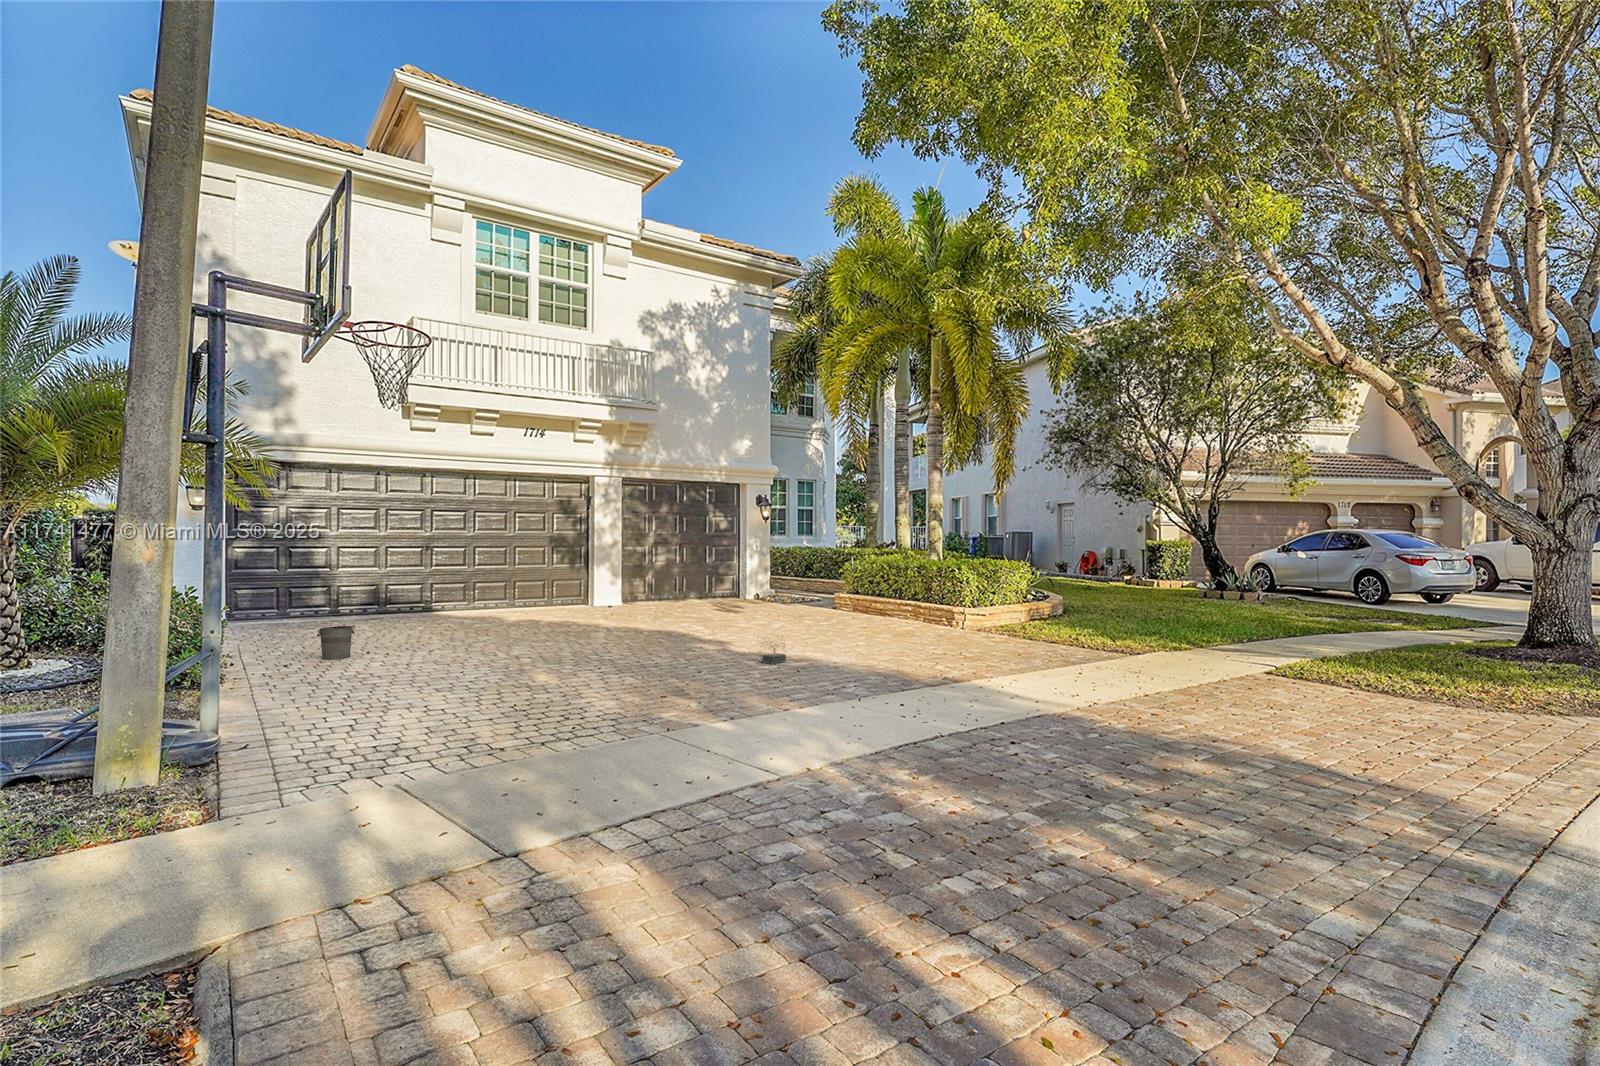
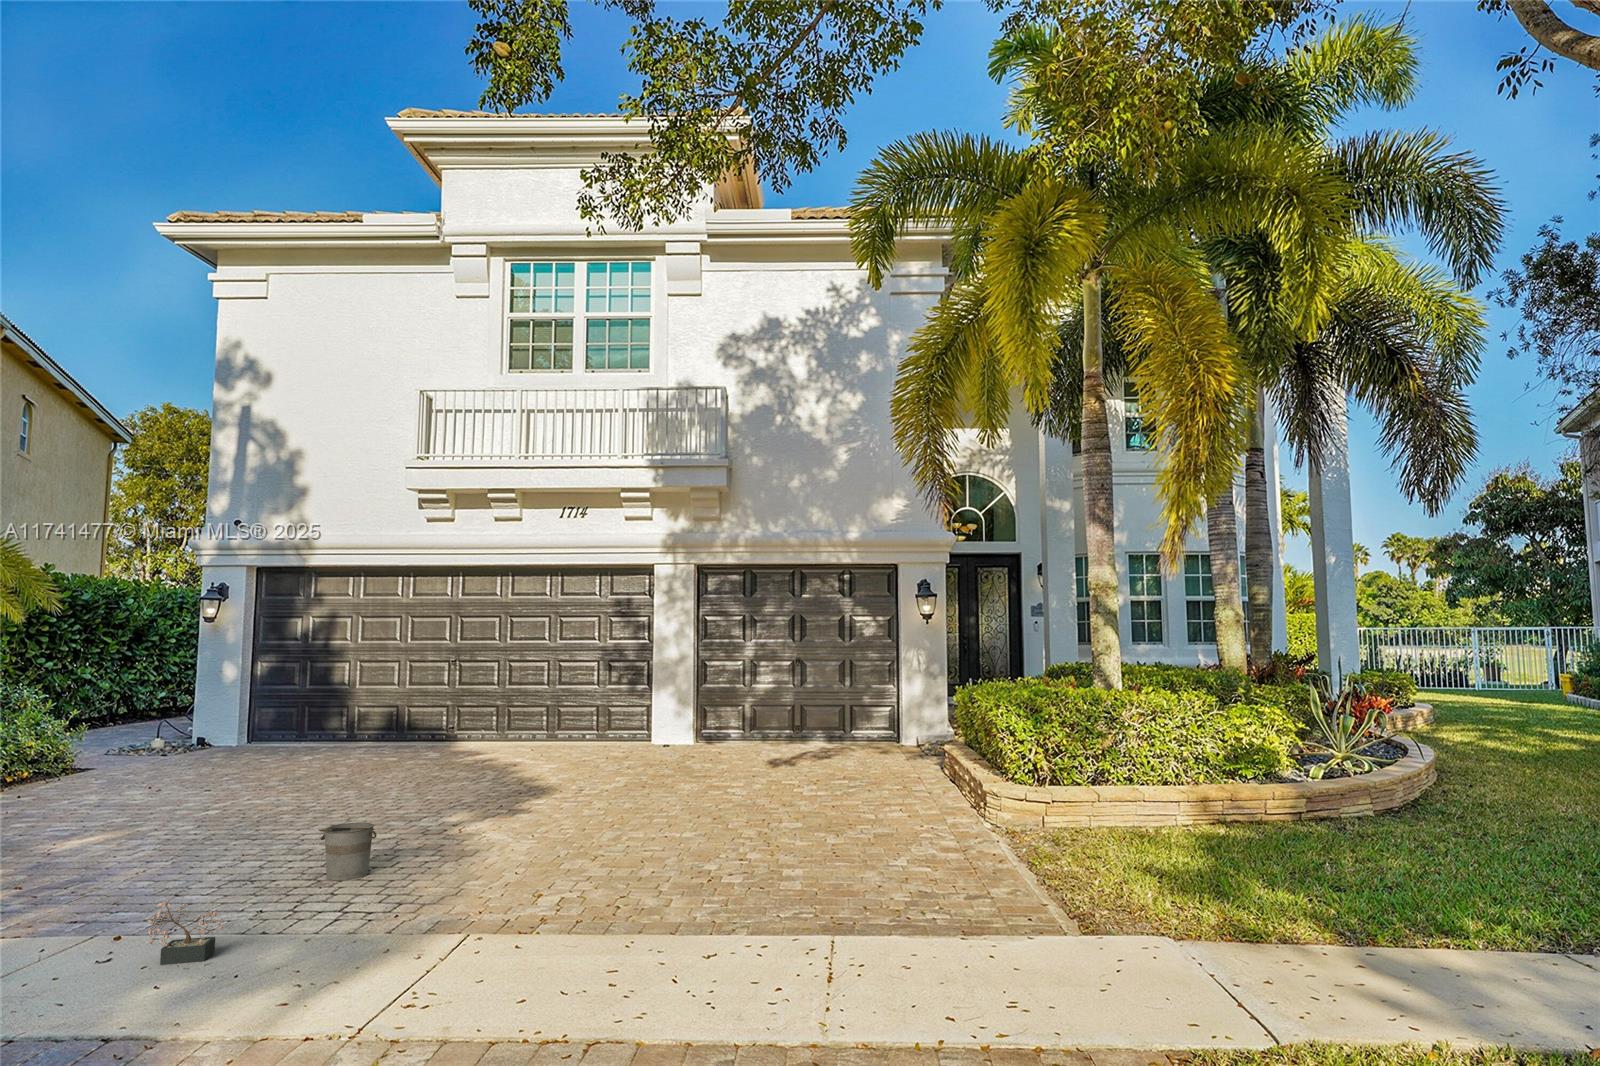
bucket: present [317,626,355,659] -> present [319,822,376,880]

